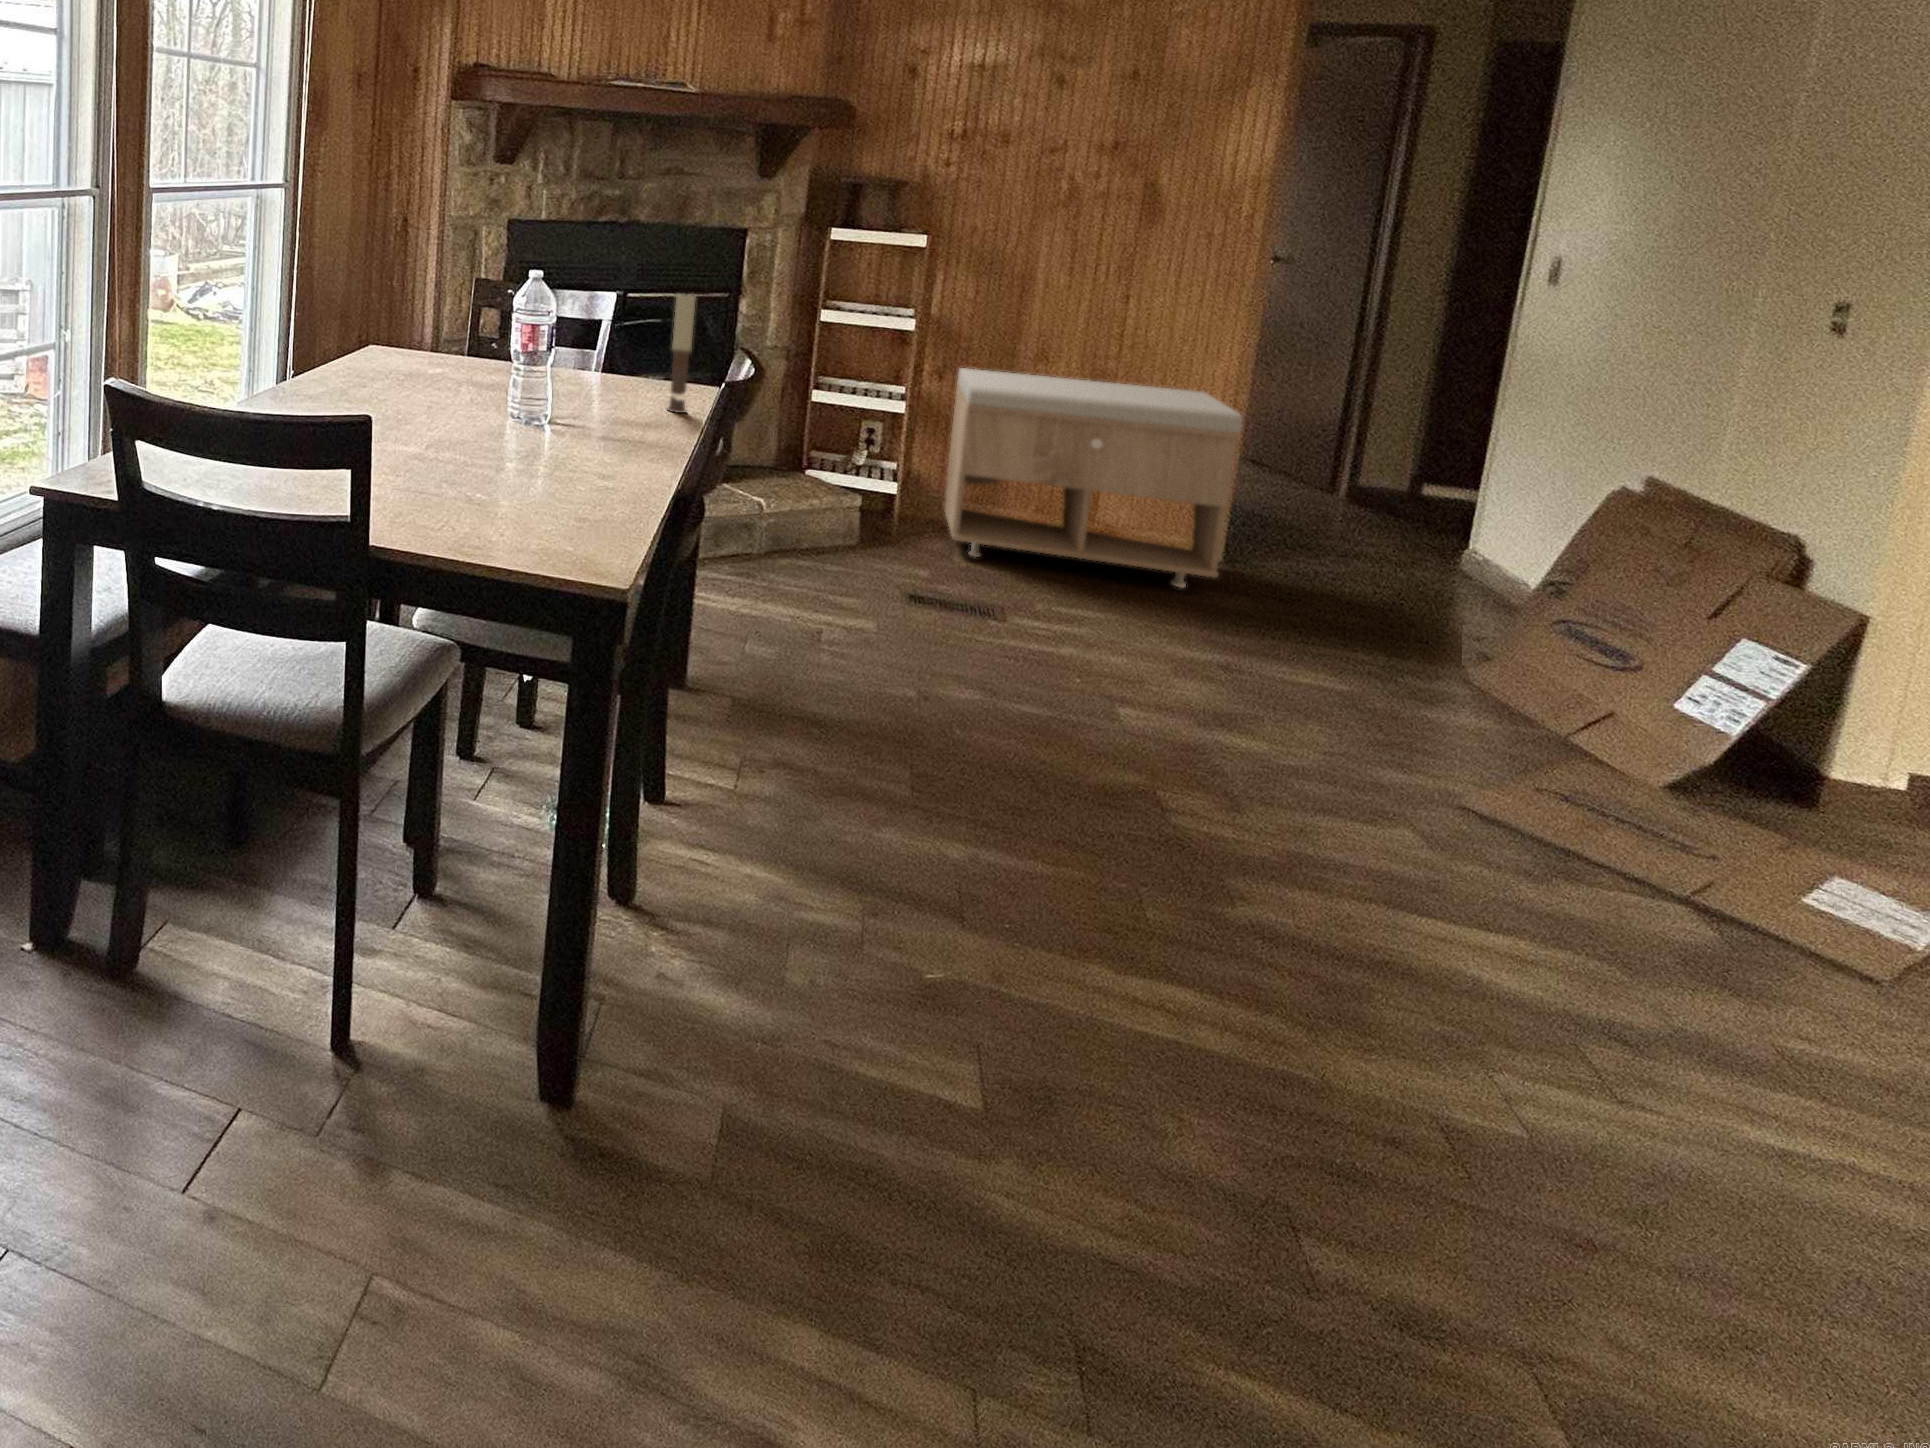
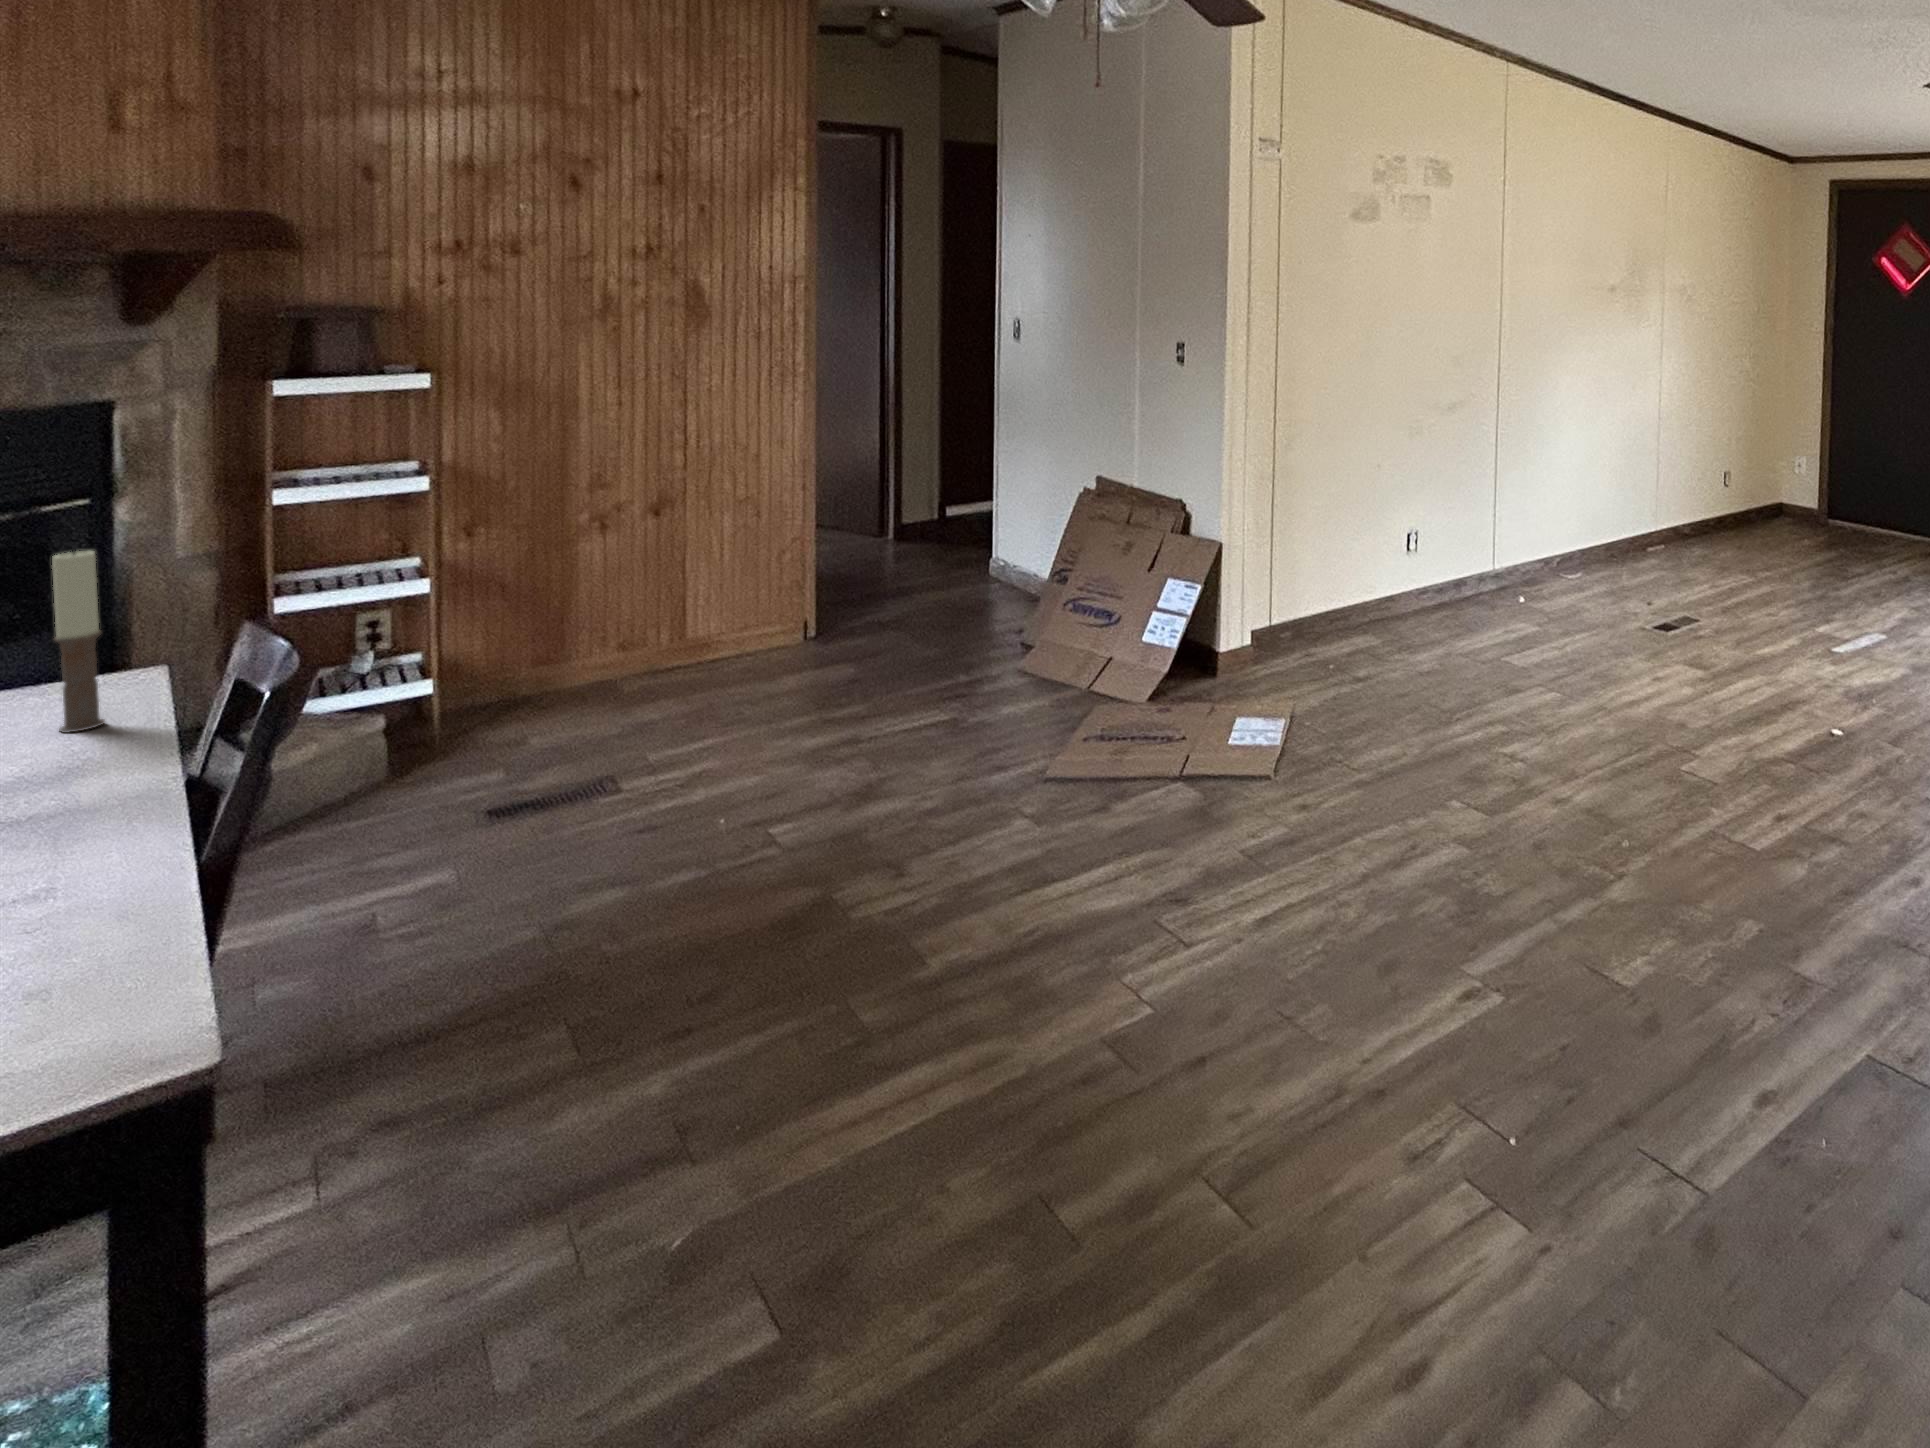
storage bench: present [943,368,1242,588] -> none [497,483,823,733]

